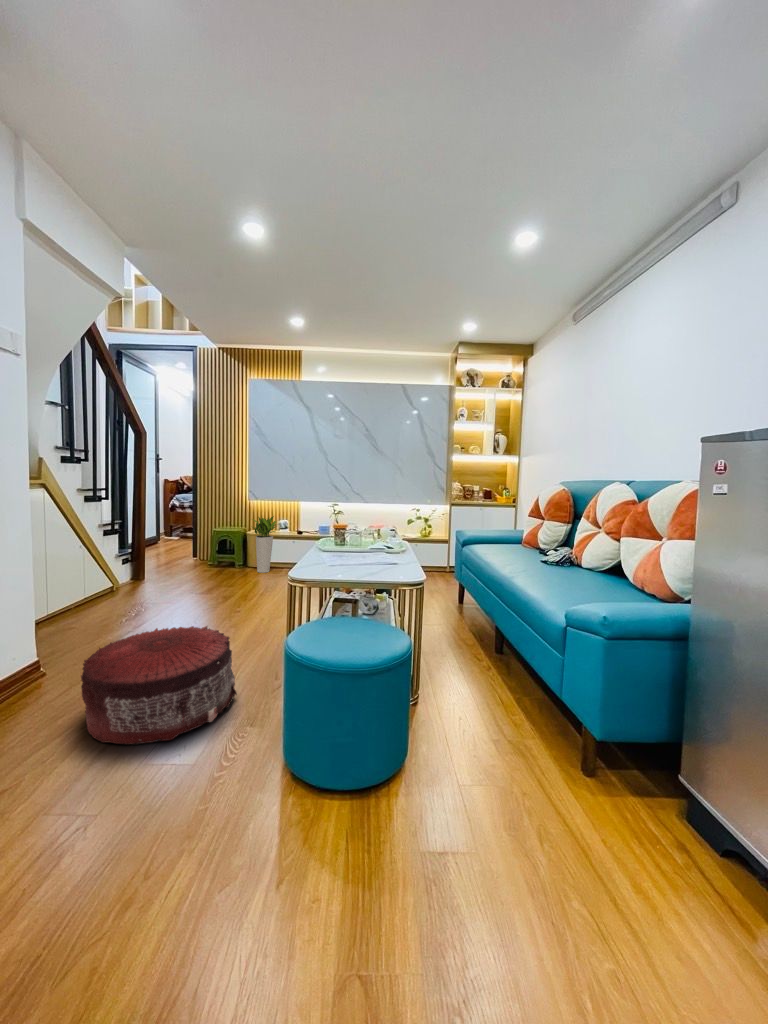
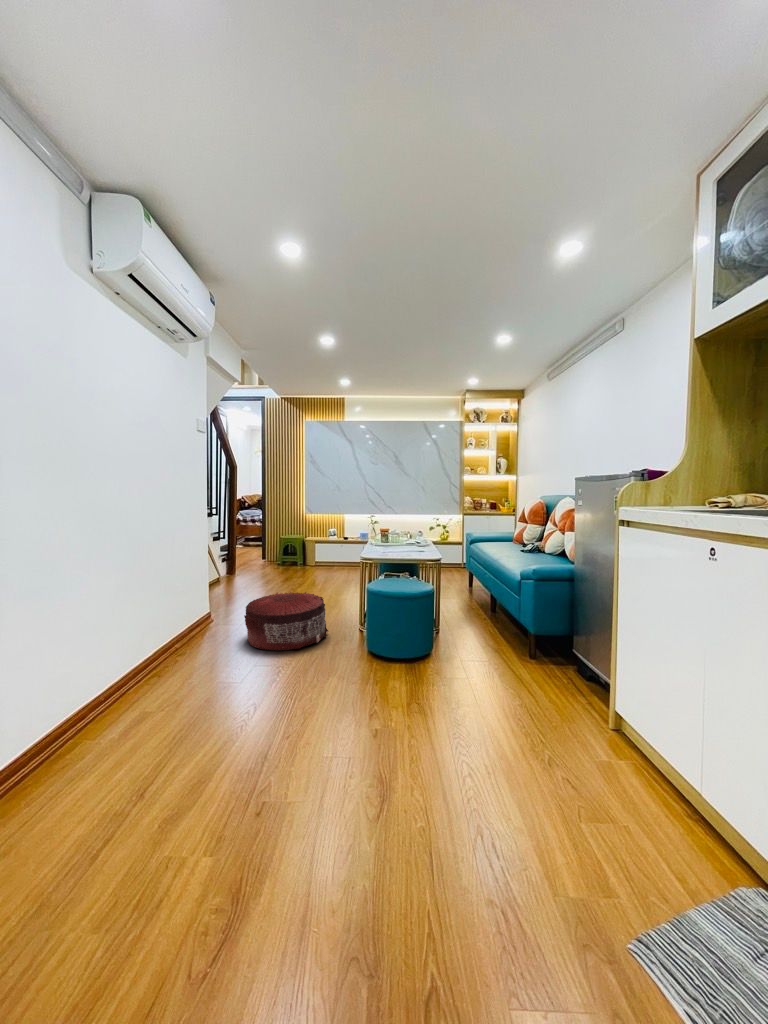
planter: present [253,516,276,573] -> none [307,525,329,570]

